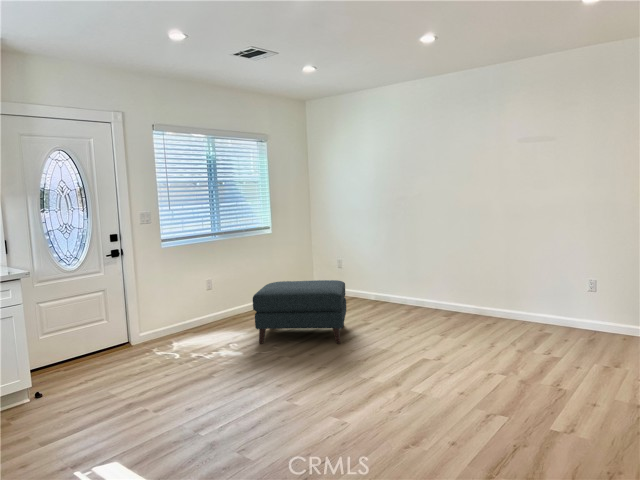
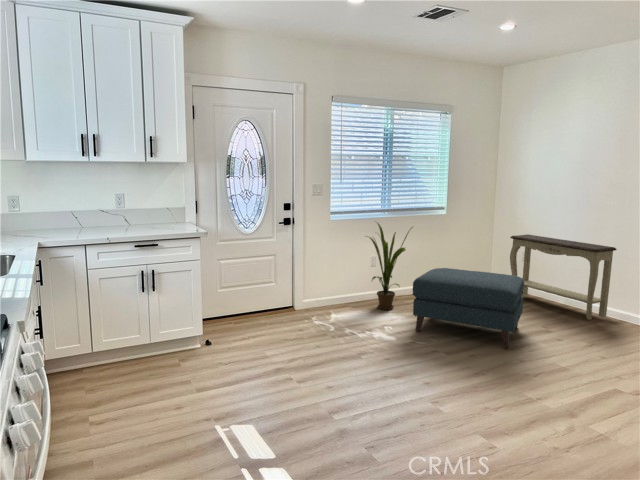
house plant: none [198,245,247,330] -> present [369,222,412,310]
console table: none [328,245,408,310] -> present [510,234,617,320]

